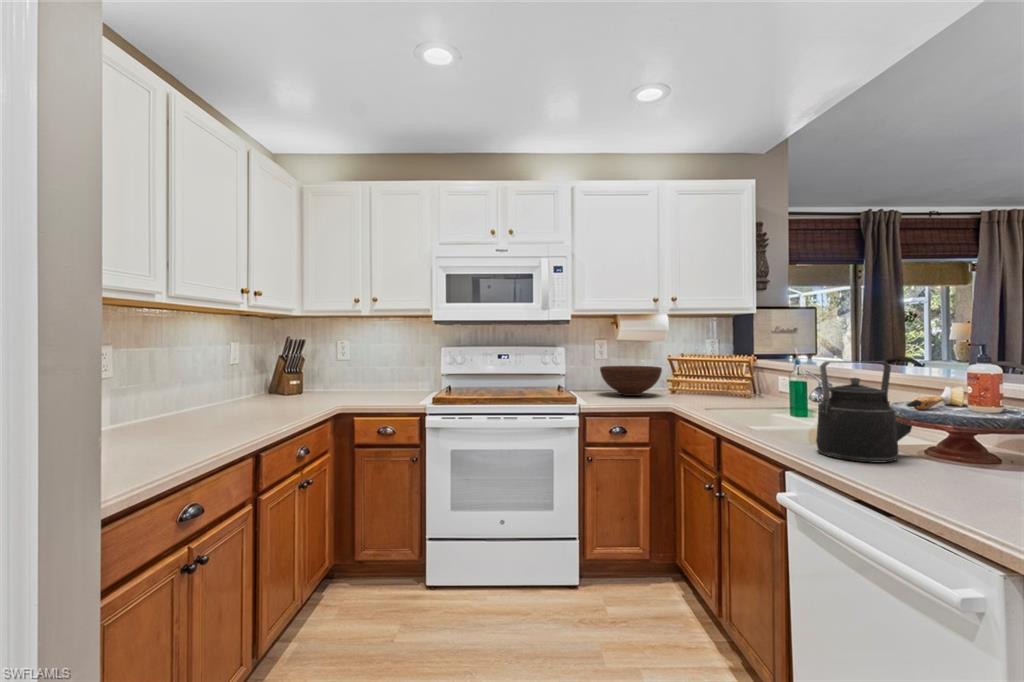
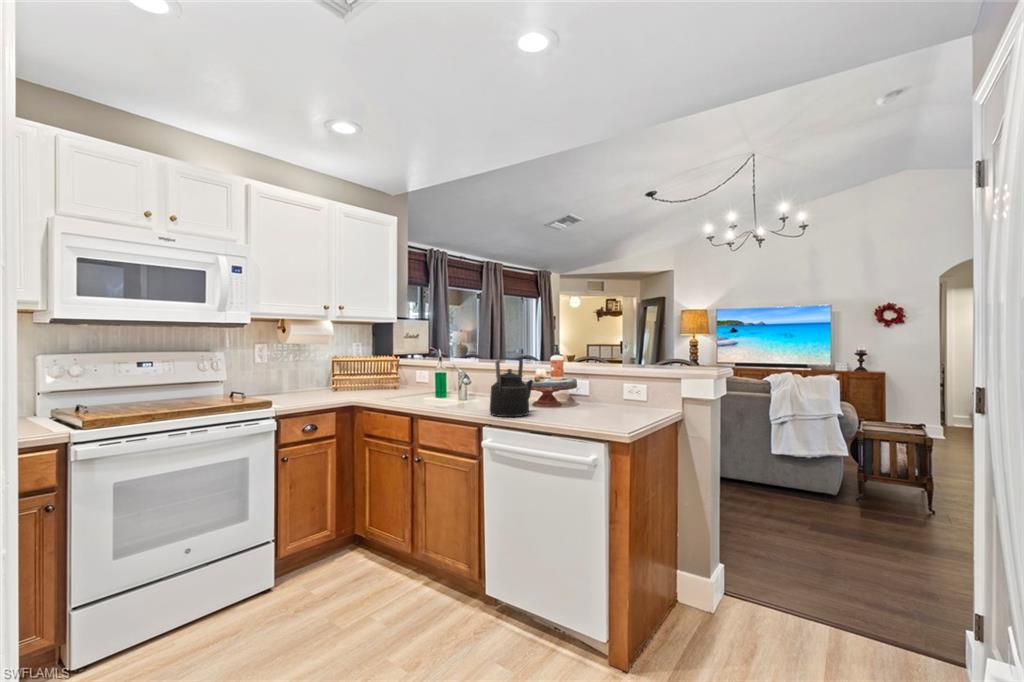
fruit bowl: present [600,366,662,396] -> none [269,368,330,396]

